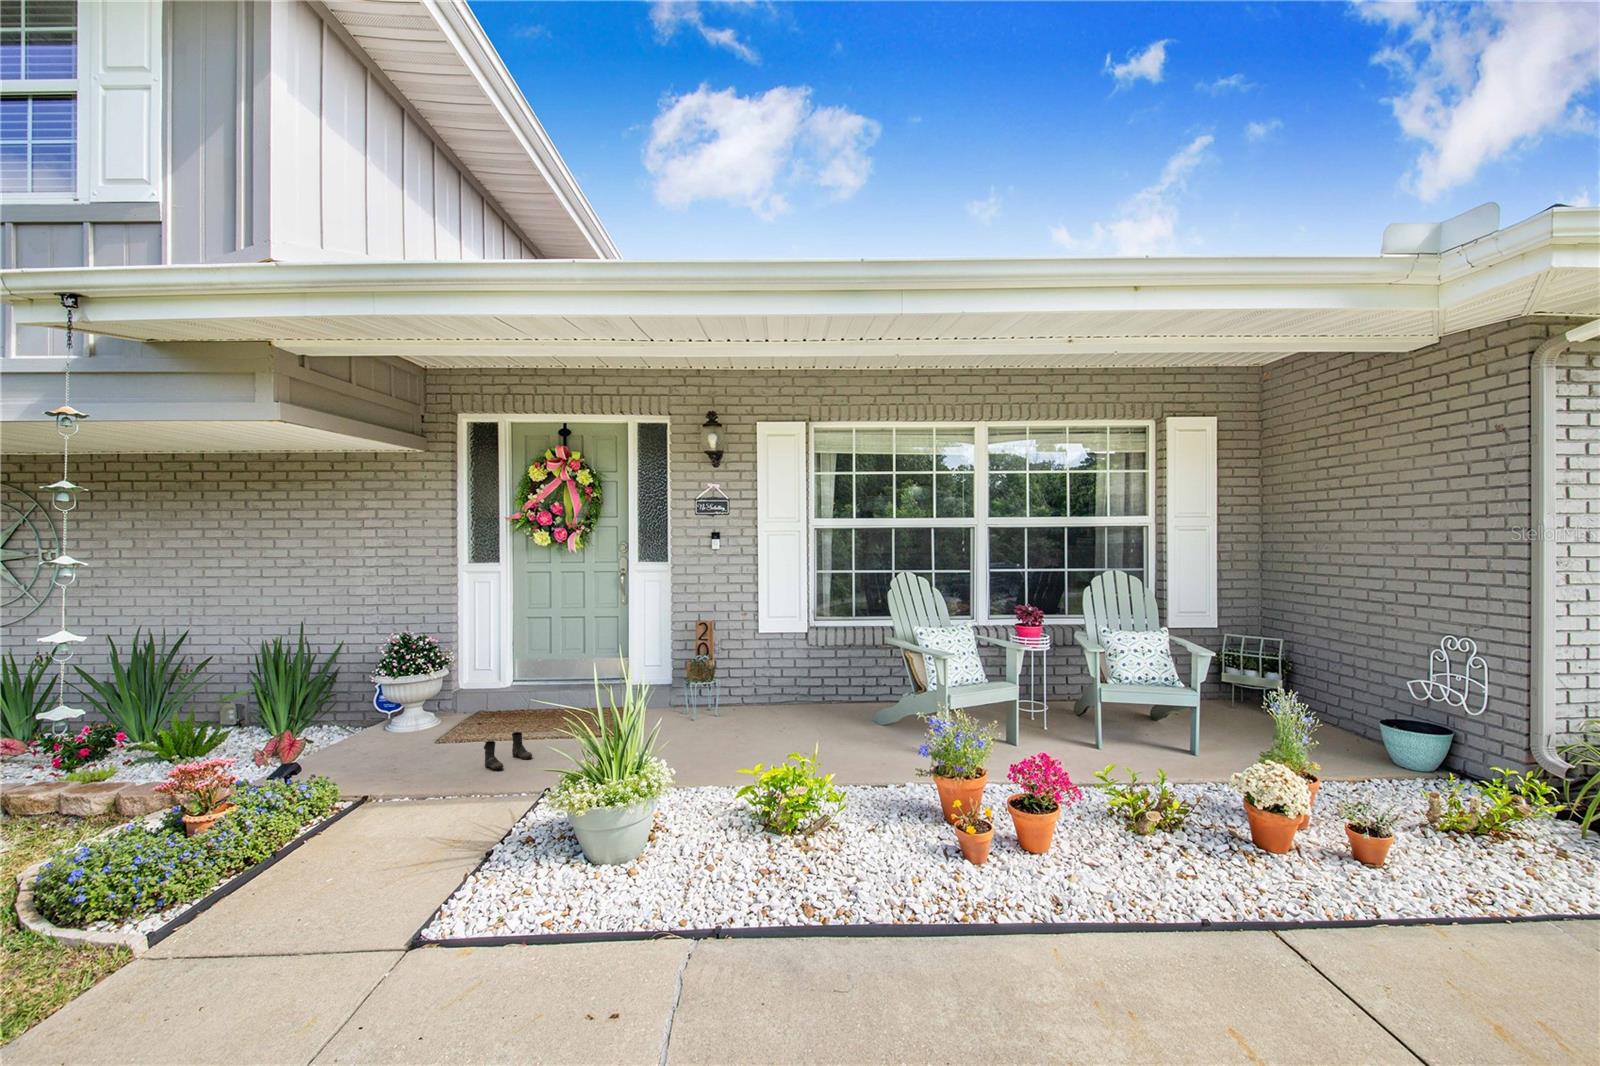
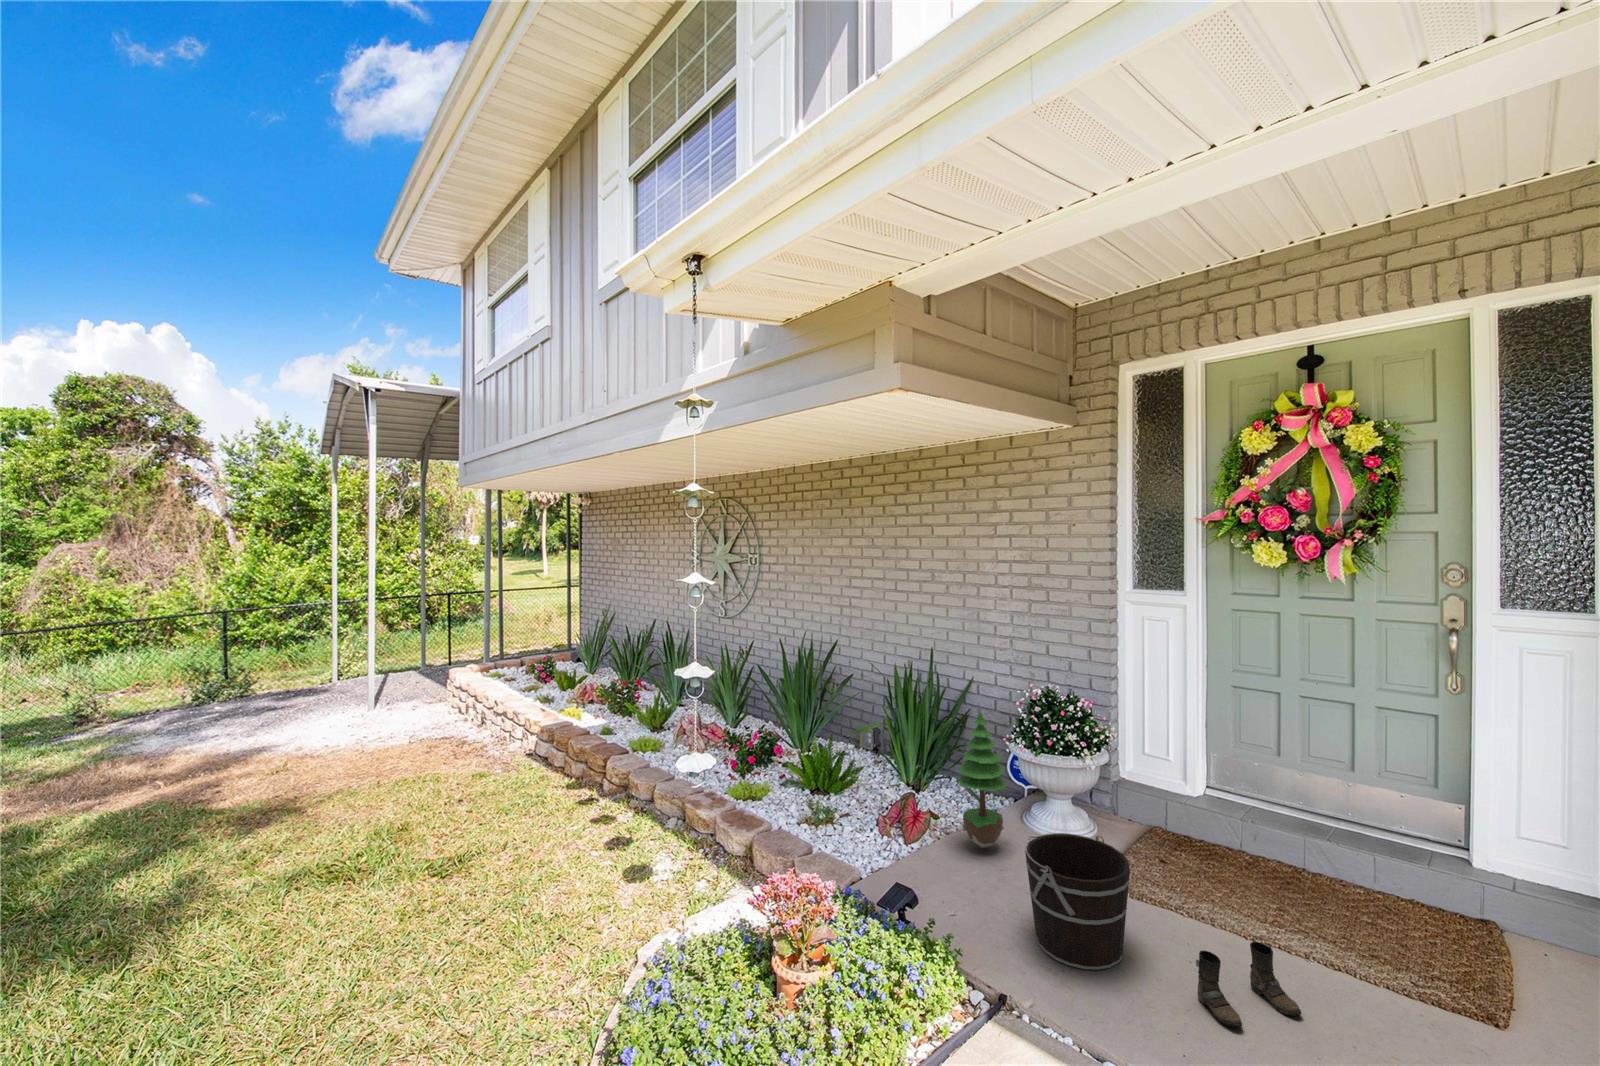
potted tree: none [331,651,372,749] -> present [956,712,1007,849]
bucket: none [386,705,451,777] -> present [1025,833,1130,970]

